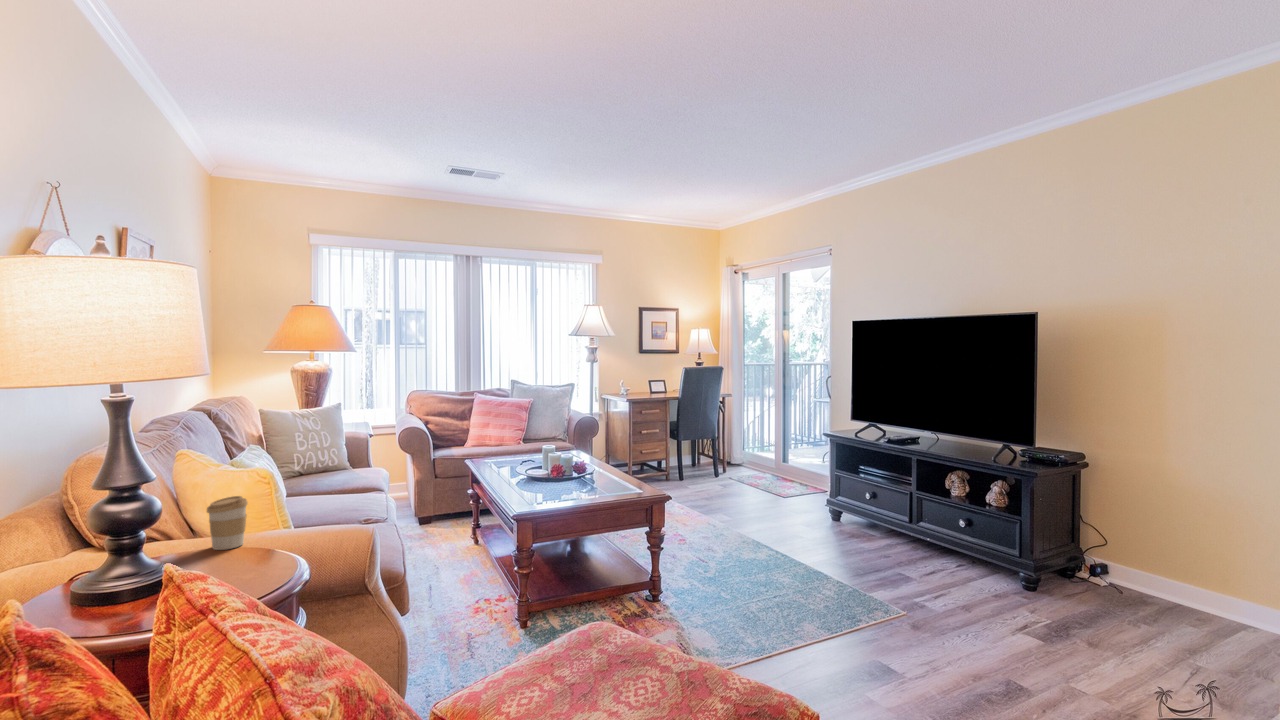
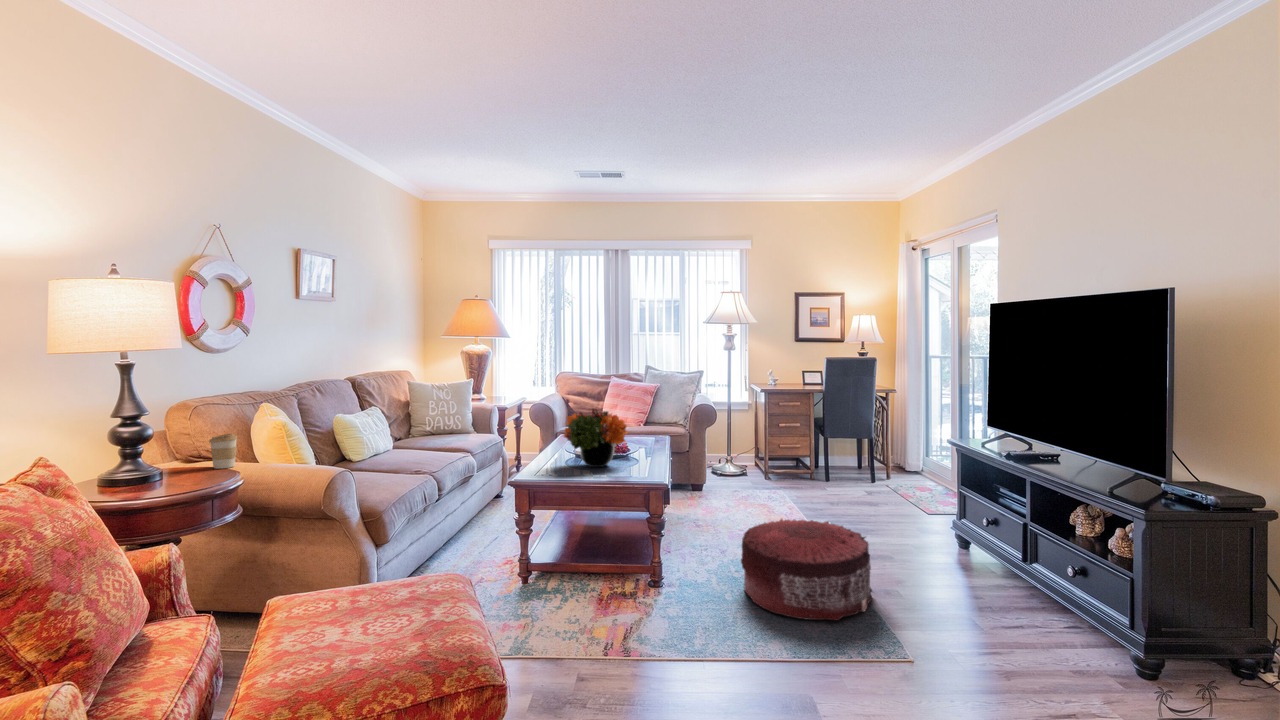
flower arrangement: none [546,426,614,488] -> present [564,408,627,467]
pouf: none [734,509,846,595] -> present [741,519,872,621]

